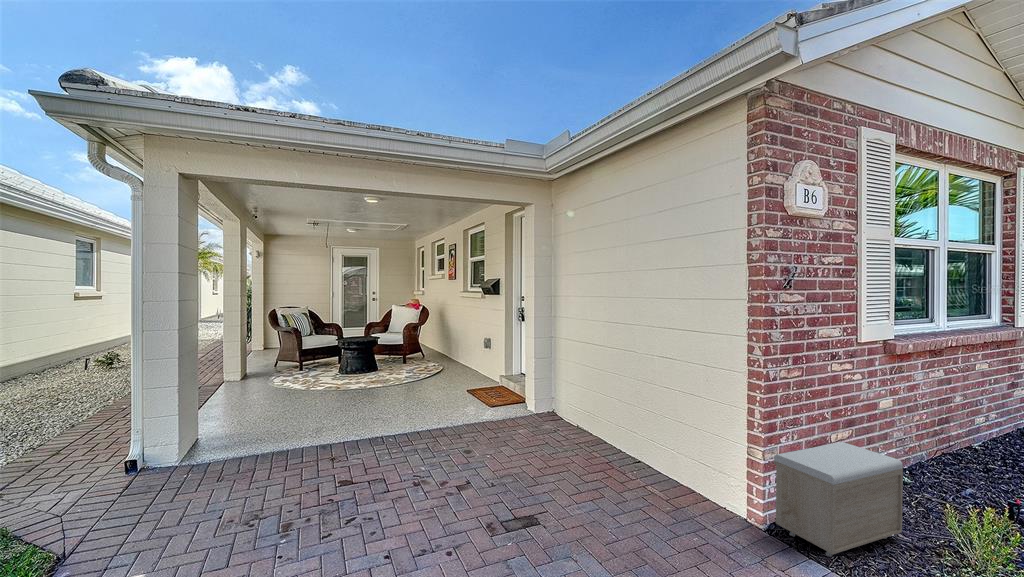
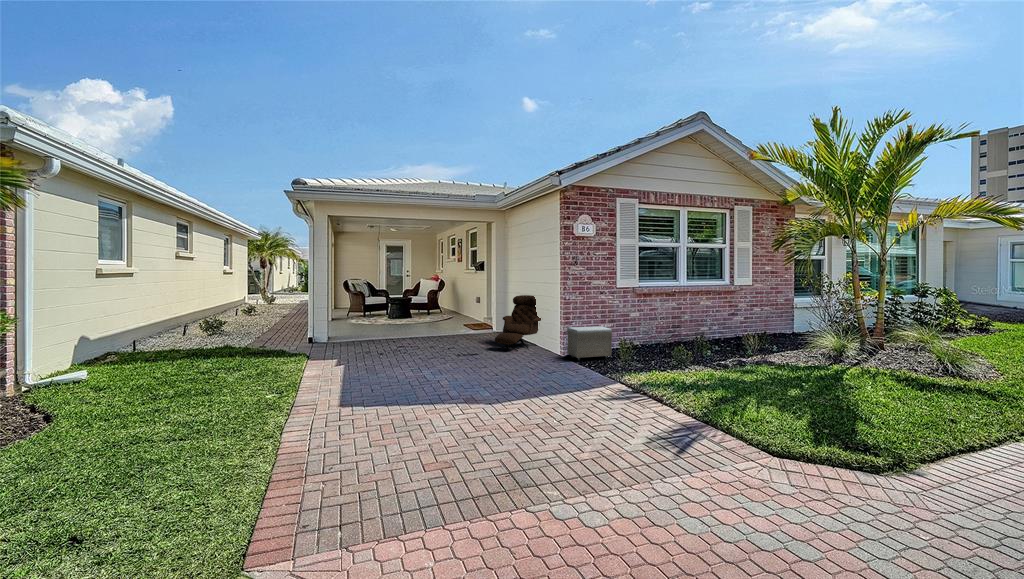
lounge chair: none [567,352,660,504] -> present [495,295,541,351]

